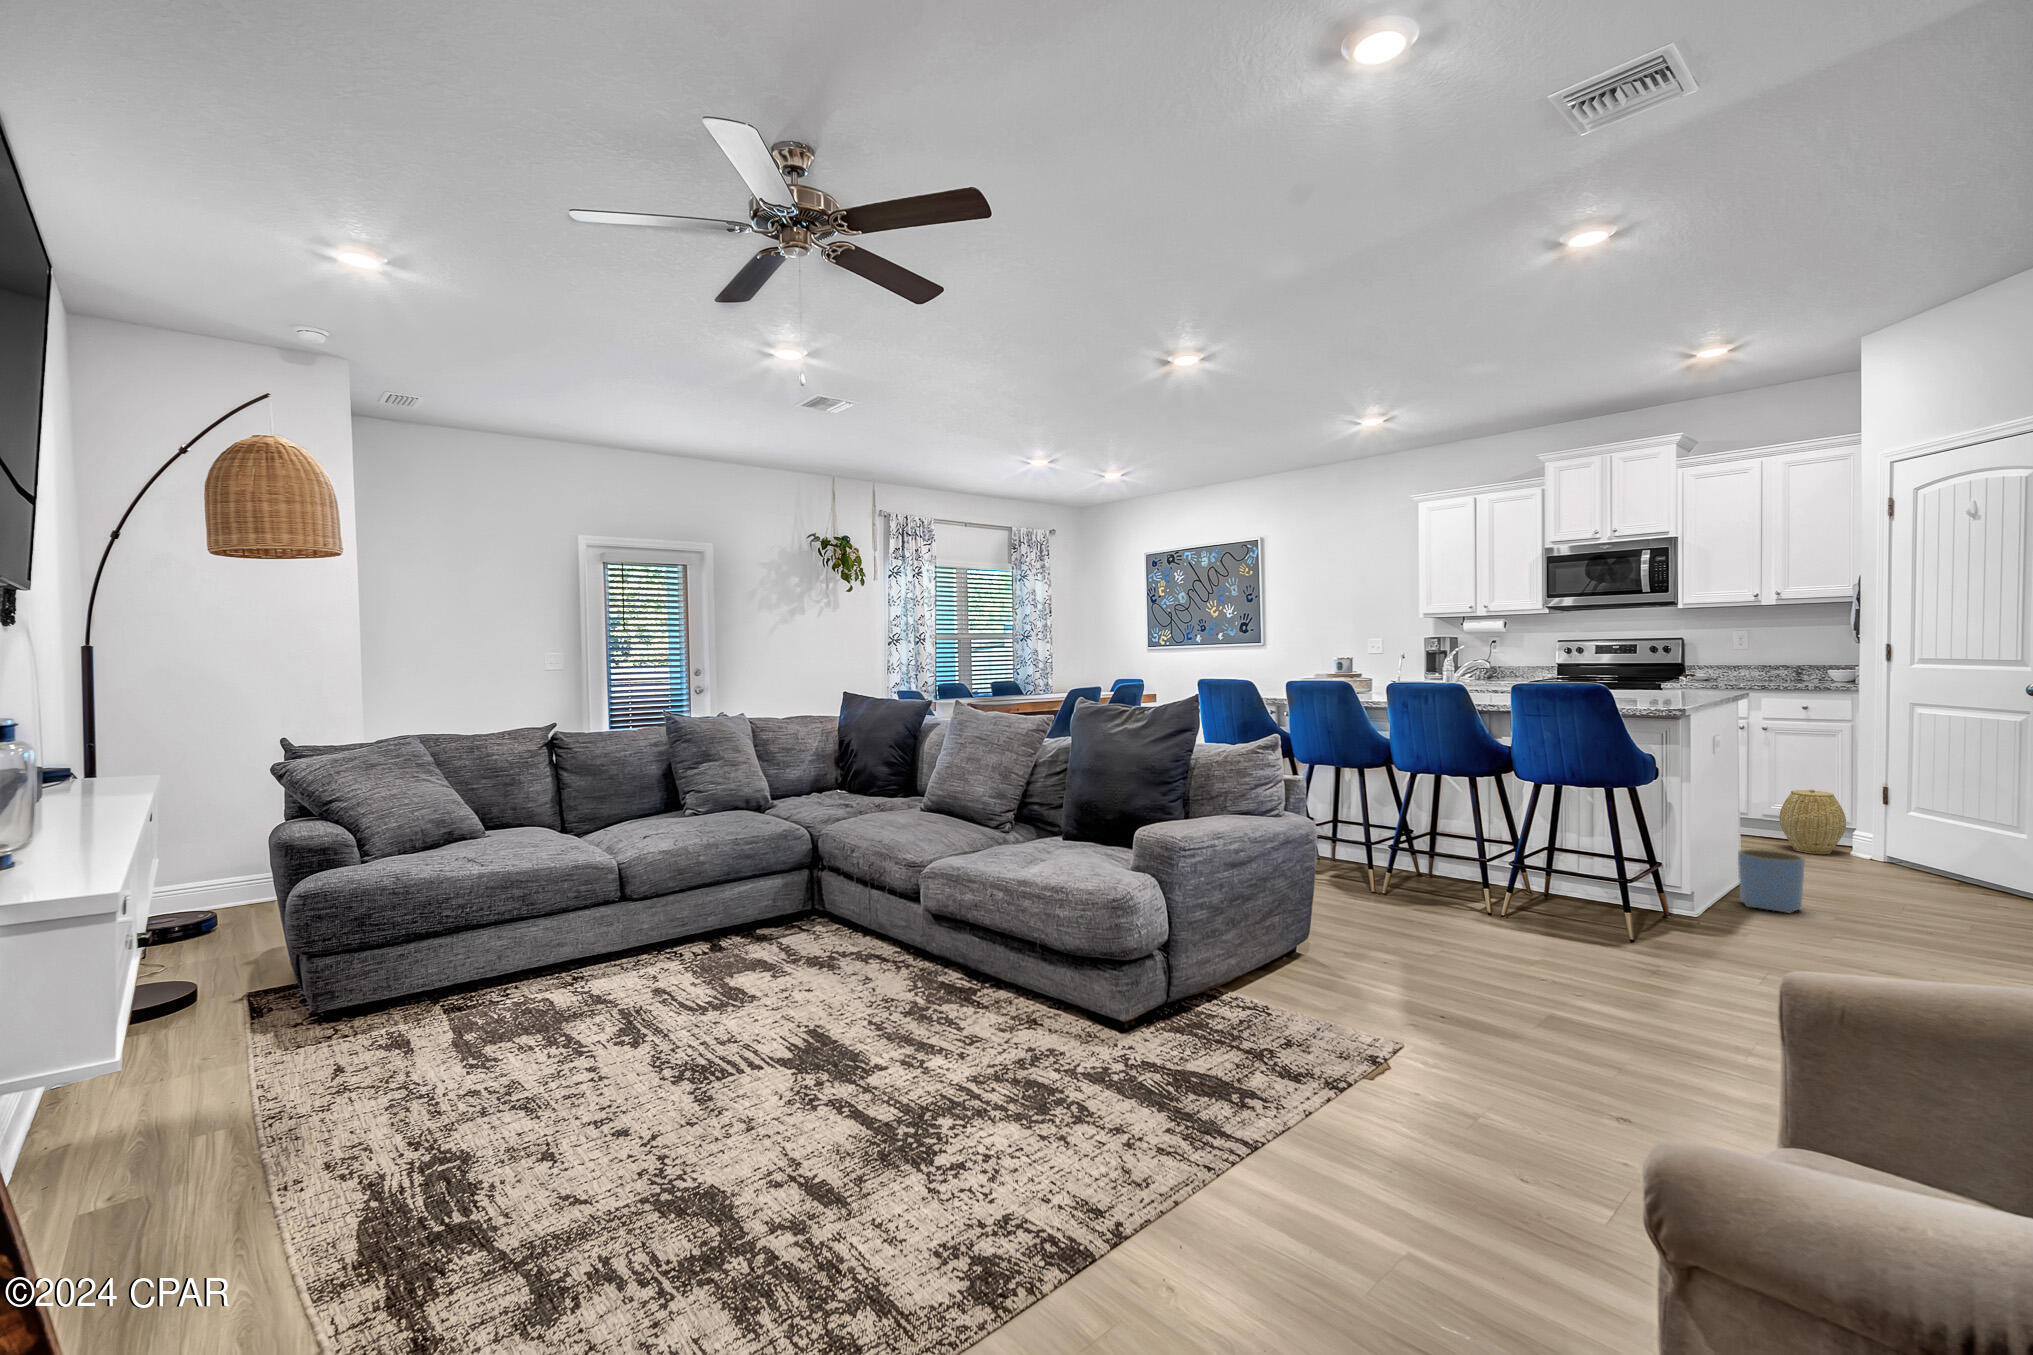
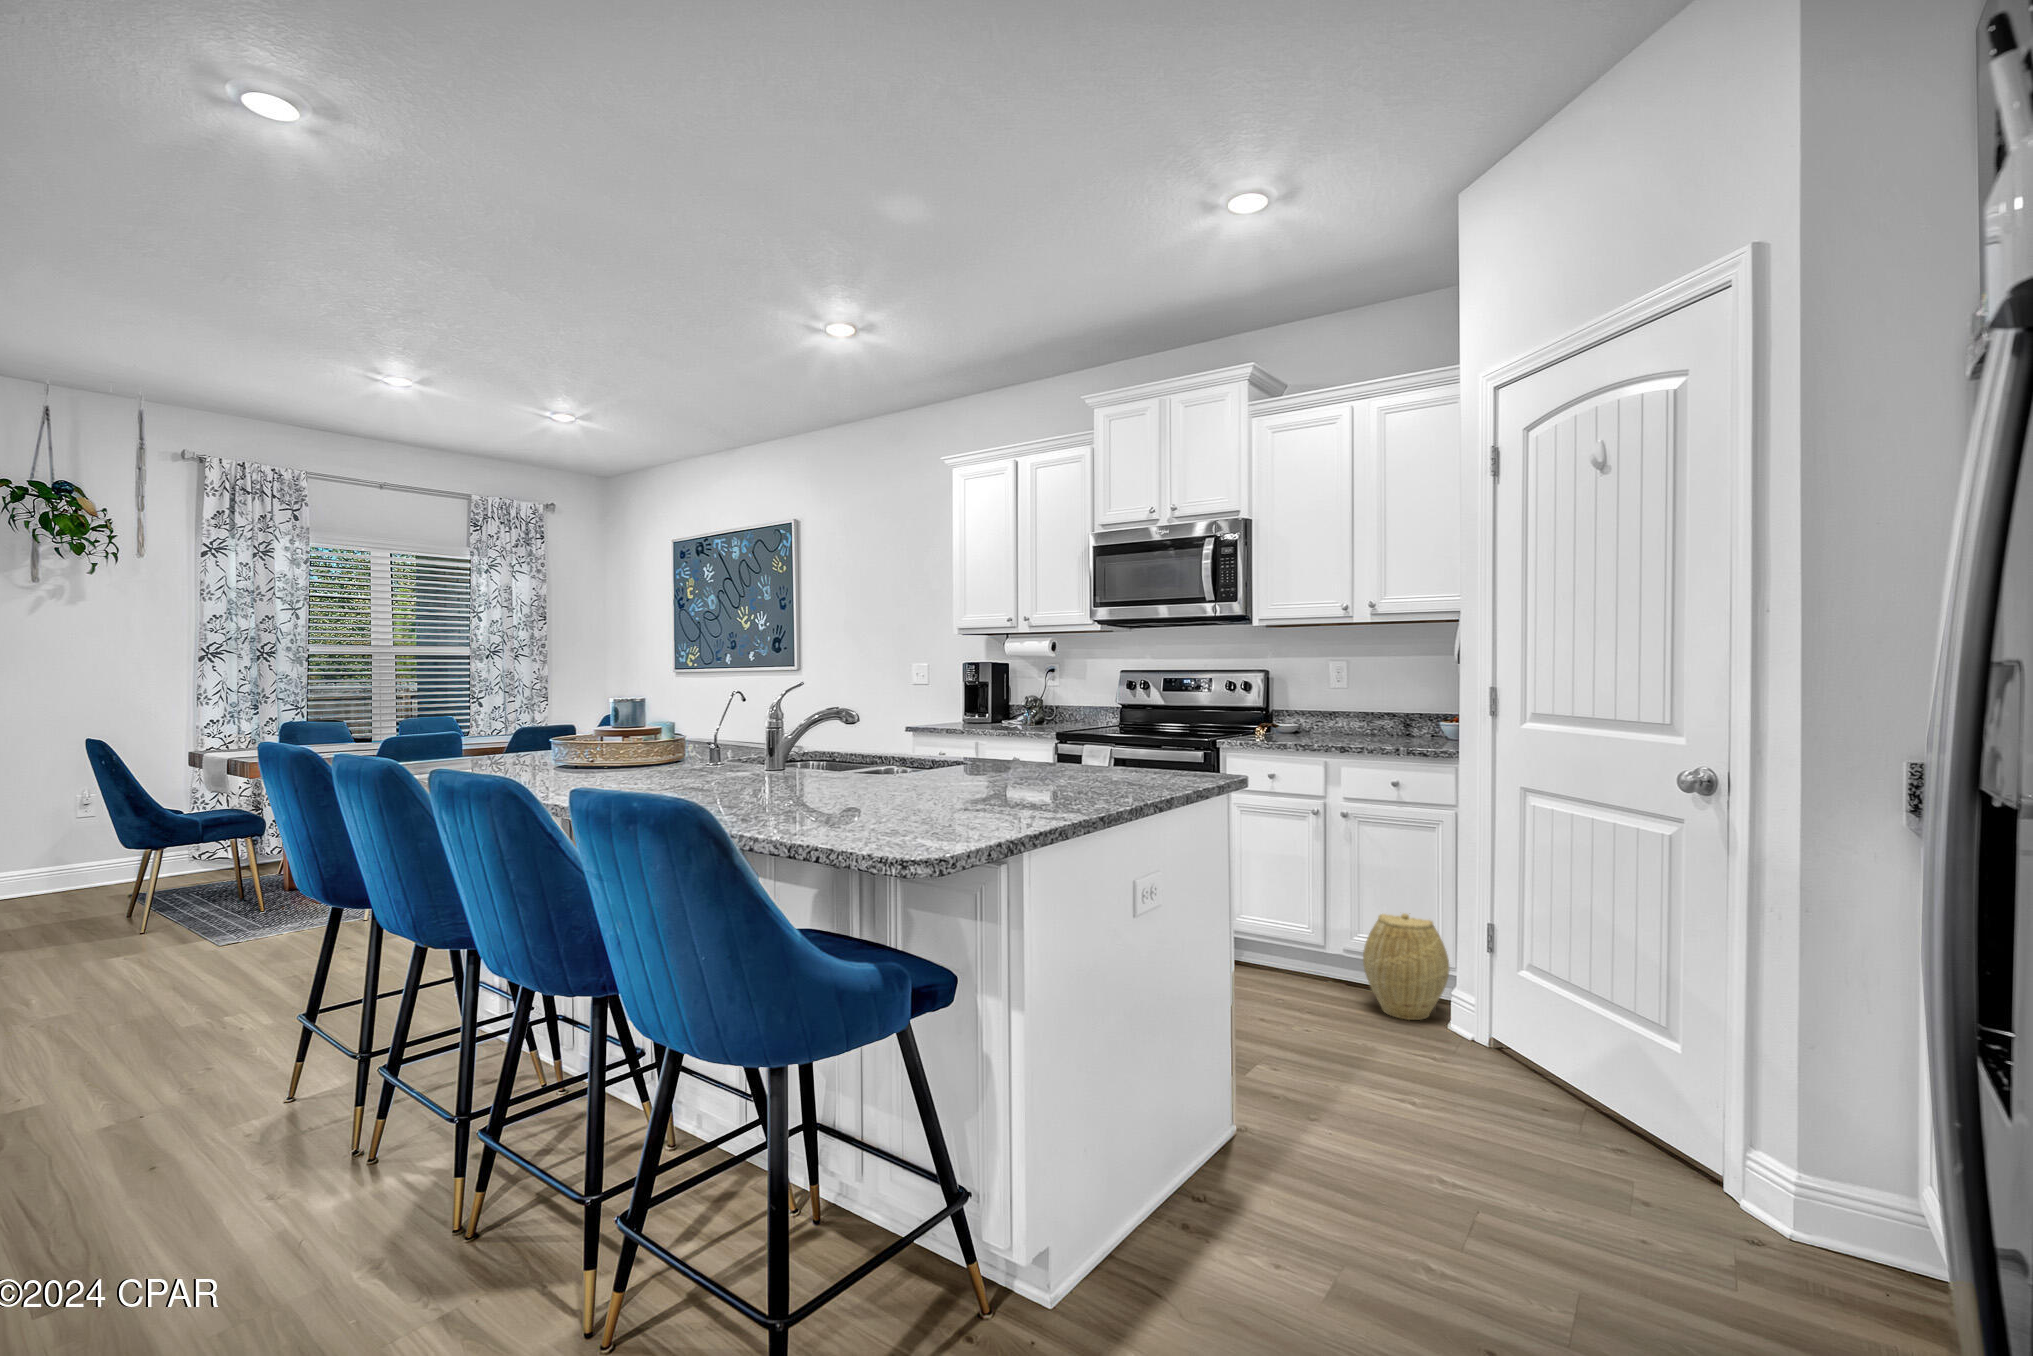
planter: present [1738,849,1805,913] -> none [1183,1095,1290,1254]

